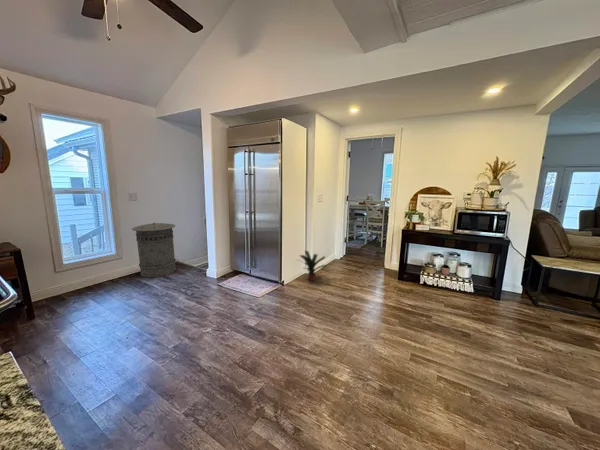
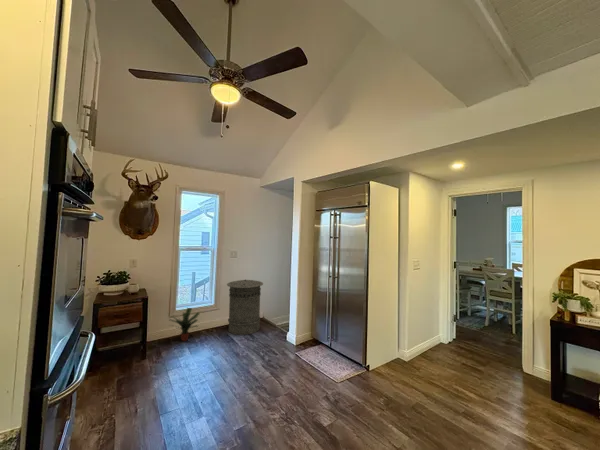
potted plant: present [300,251,326,281] -> present [172,308,199,341]

